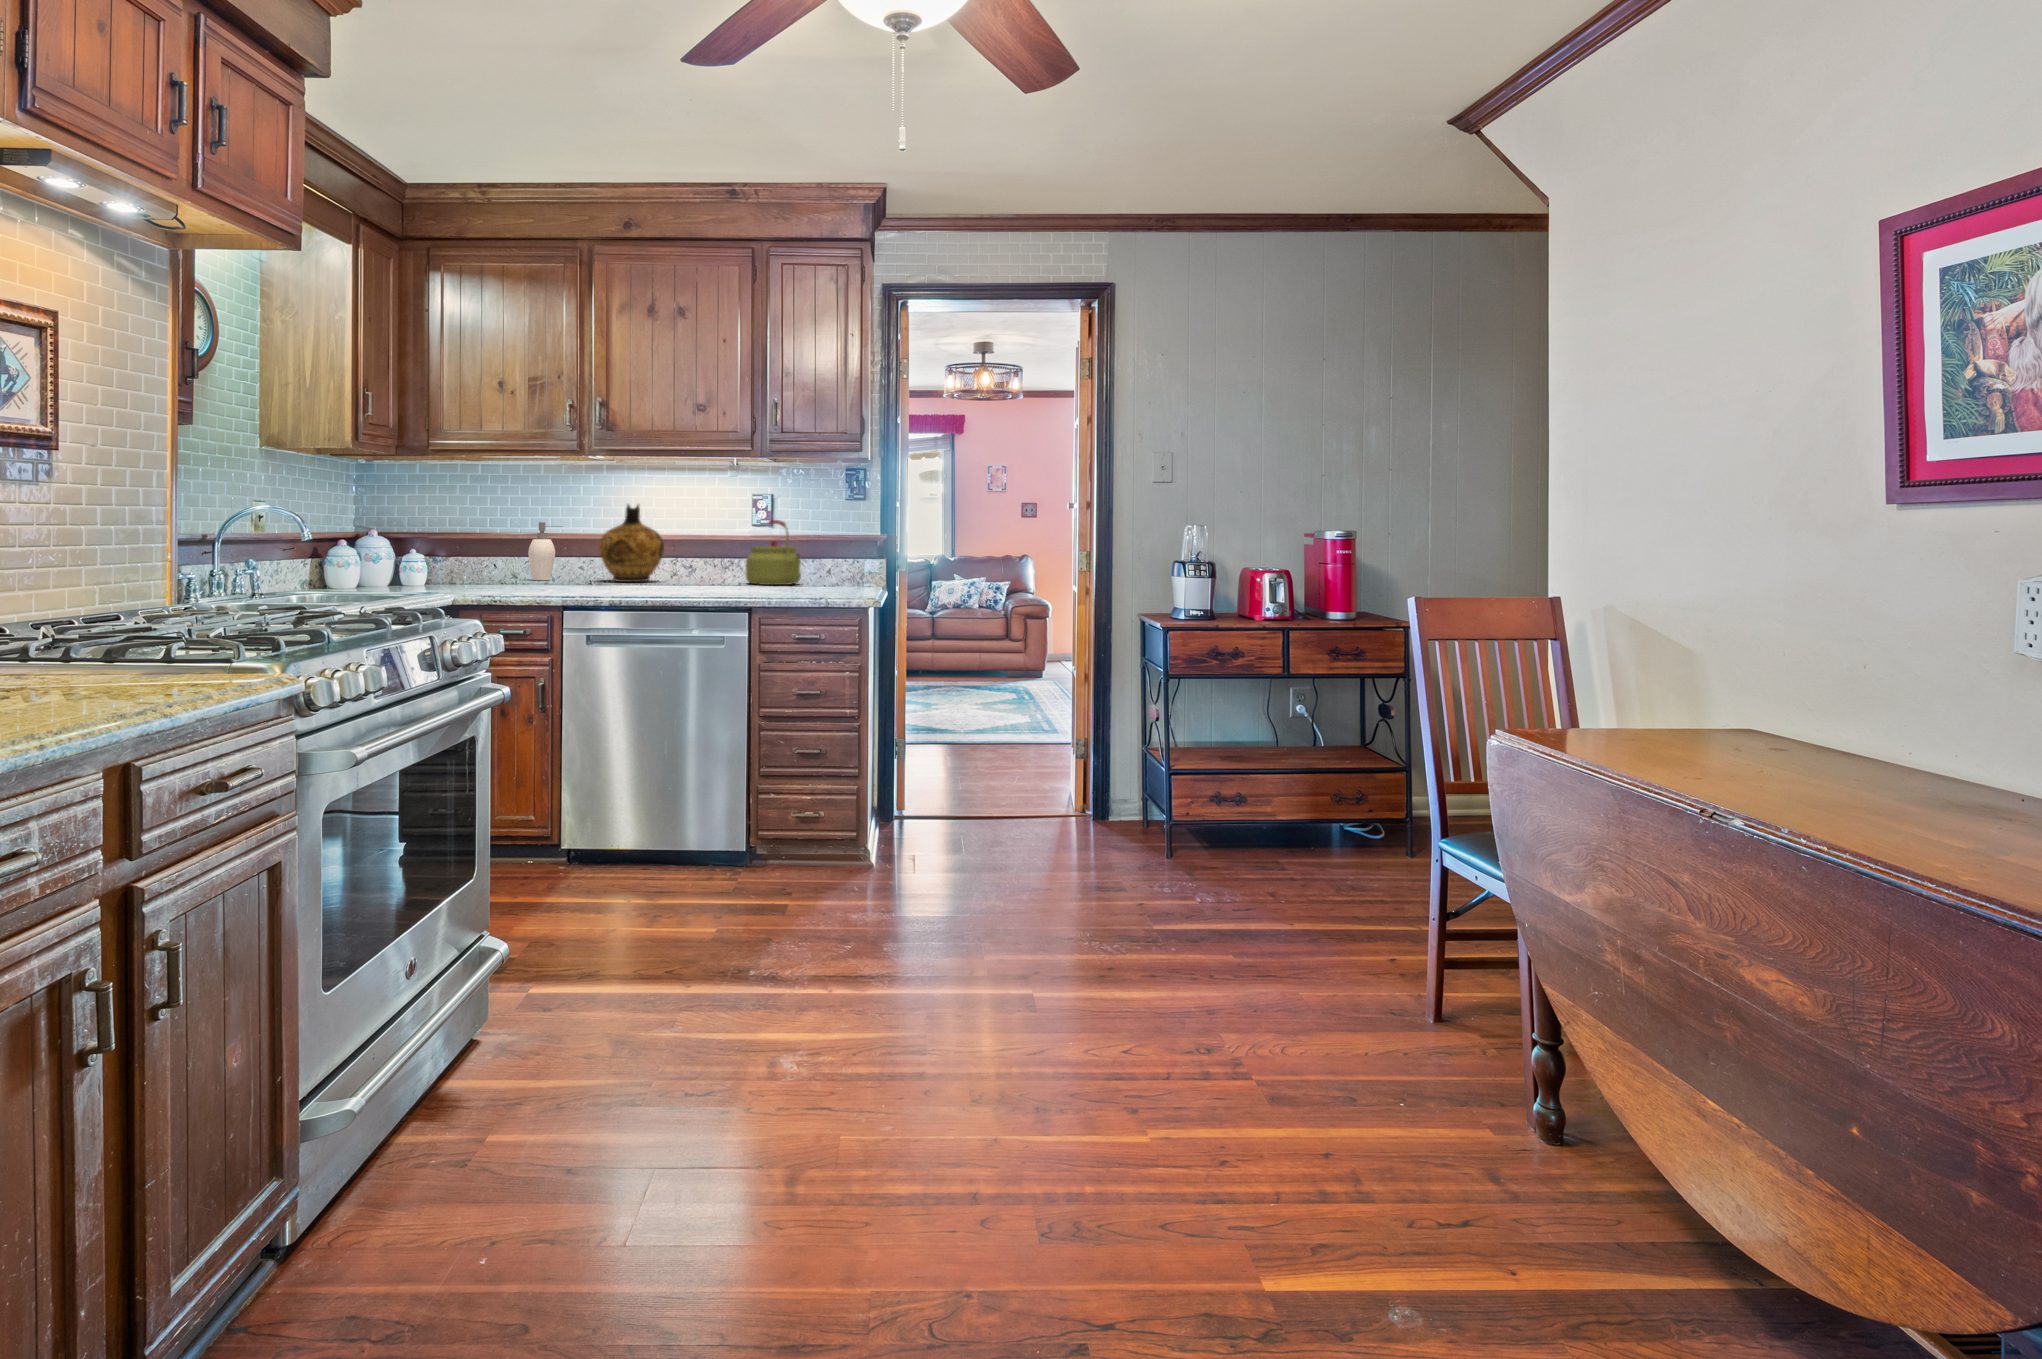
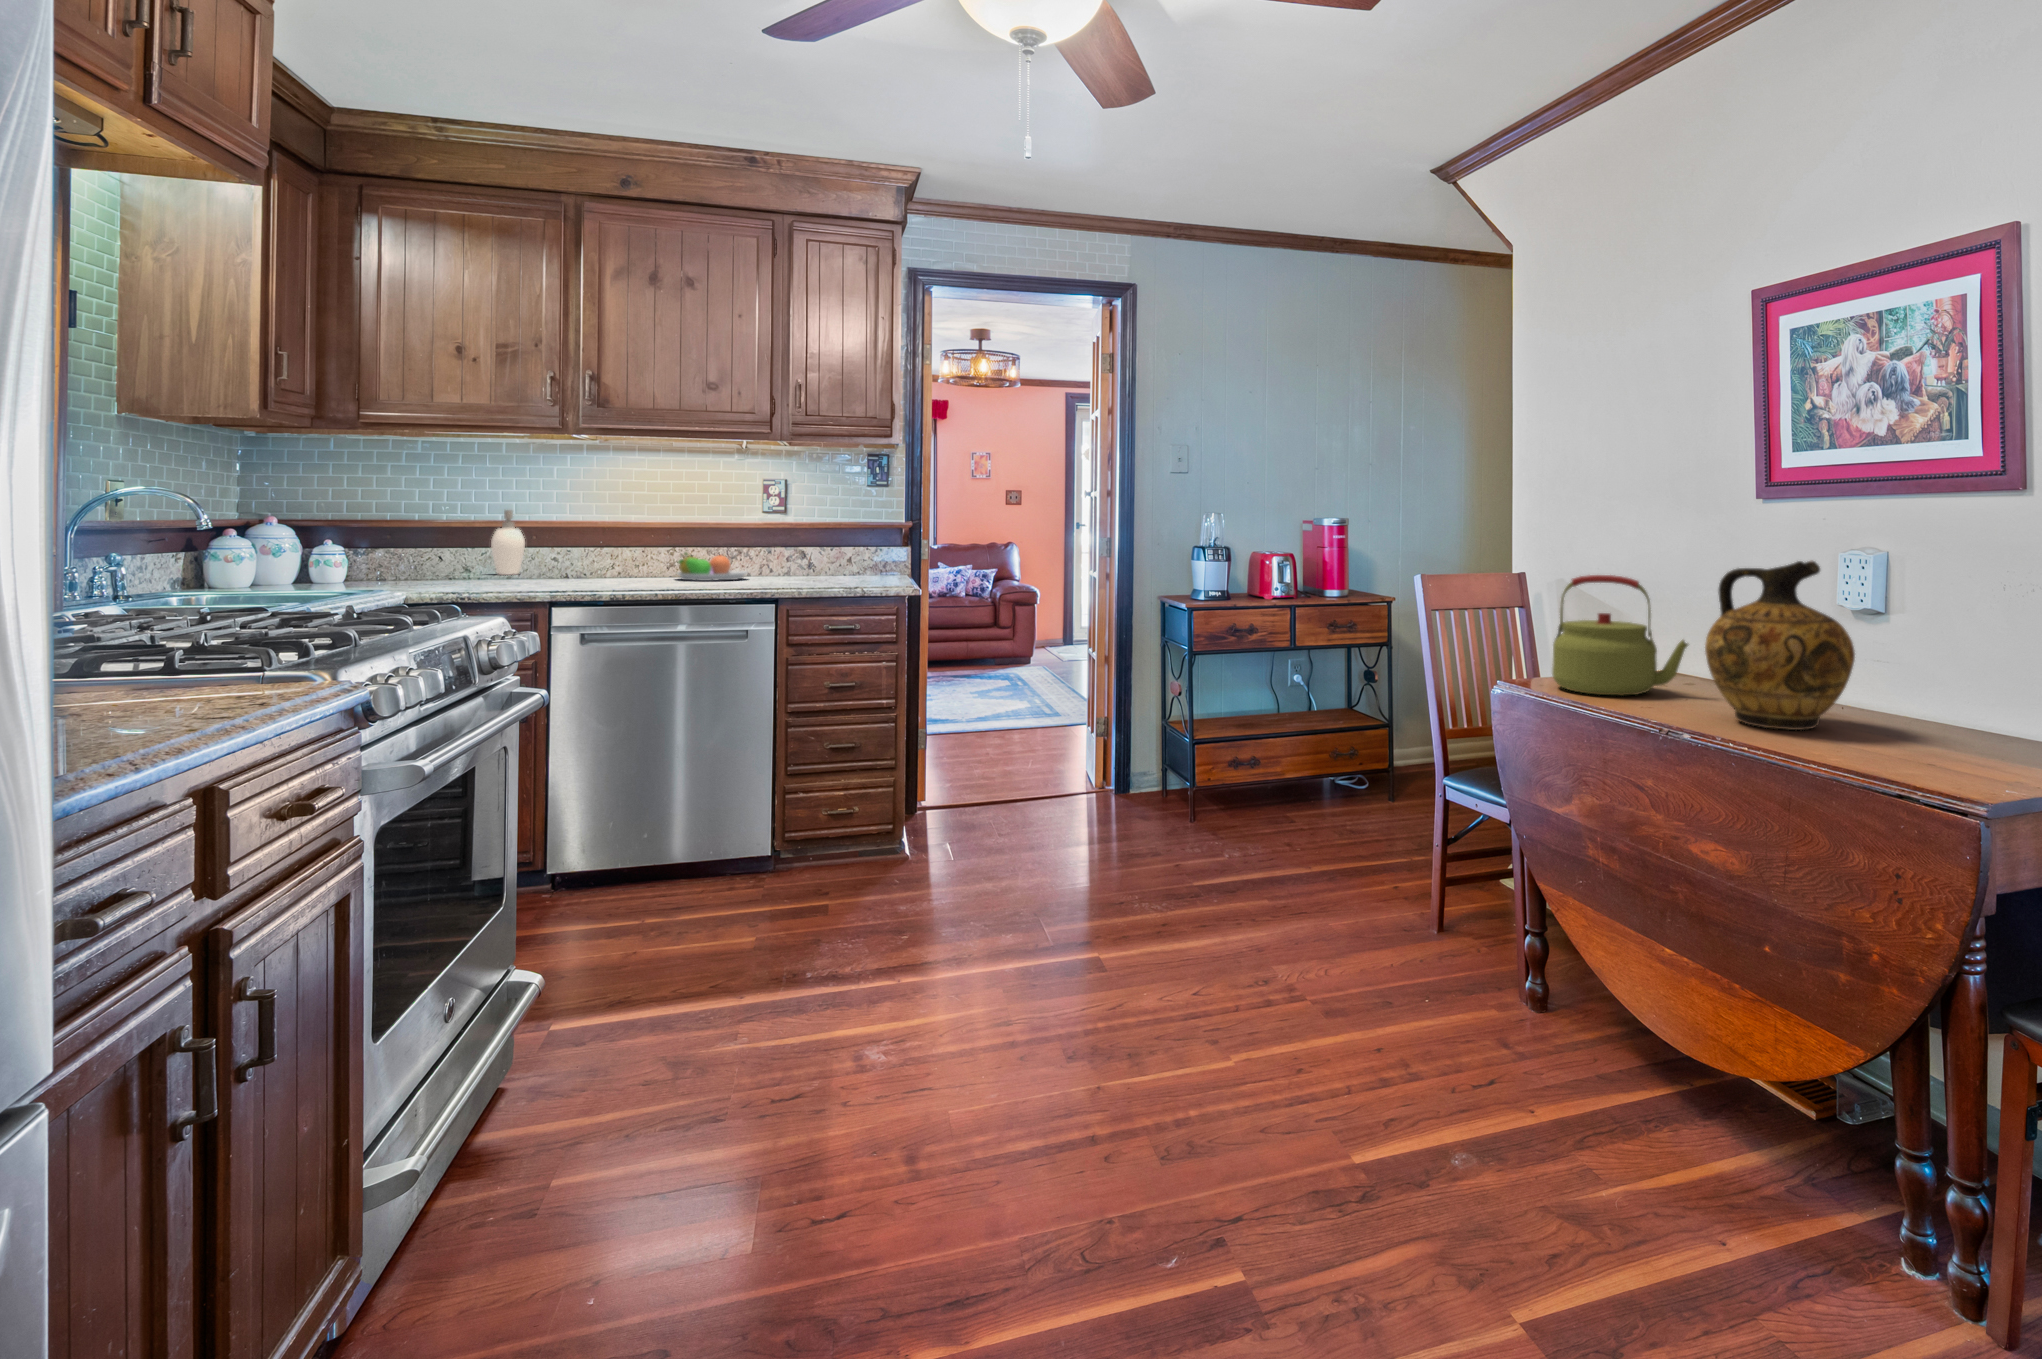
ceramic jug: present [599,505,664,582] -> present [1705,561,1855,730]
kettle: present [746,520,801,585] -> present [1552,575,1688,696]
fruit bowl: none [670,562,735,589] -> present [677,553,748,581]

